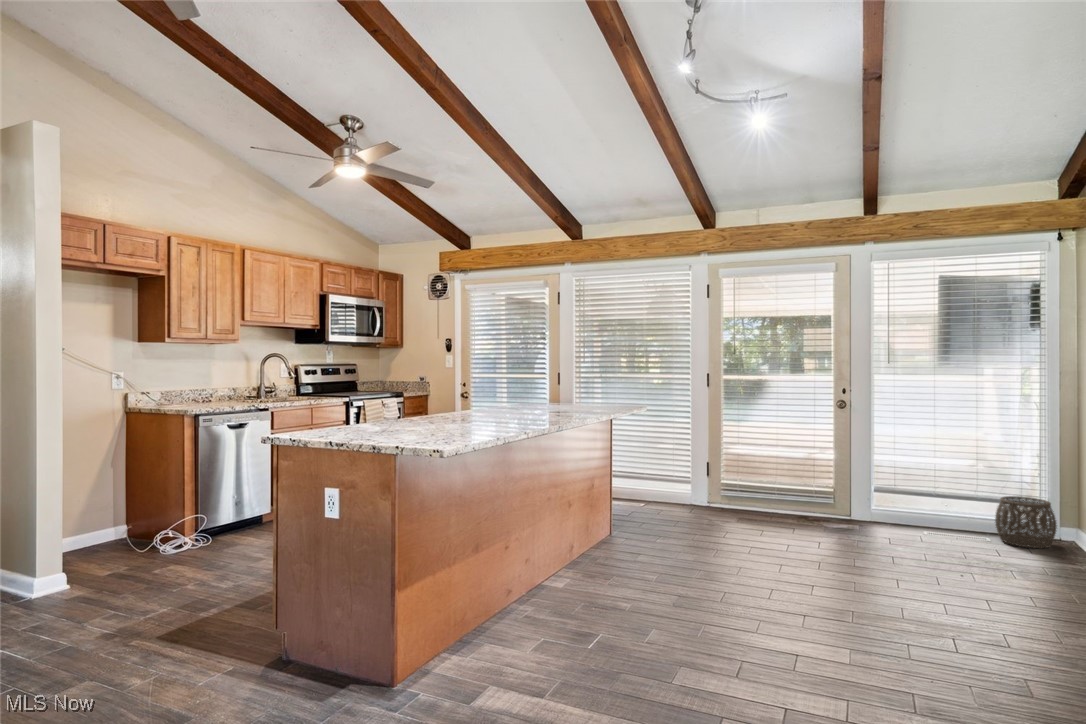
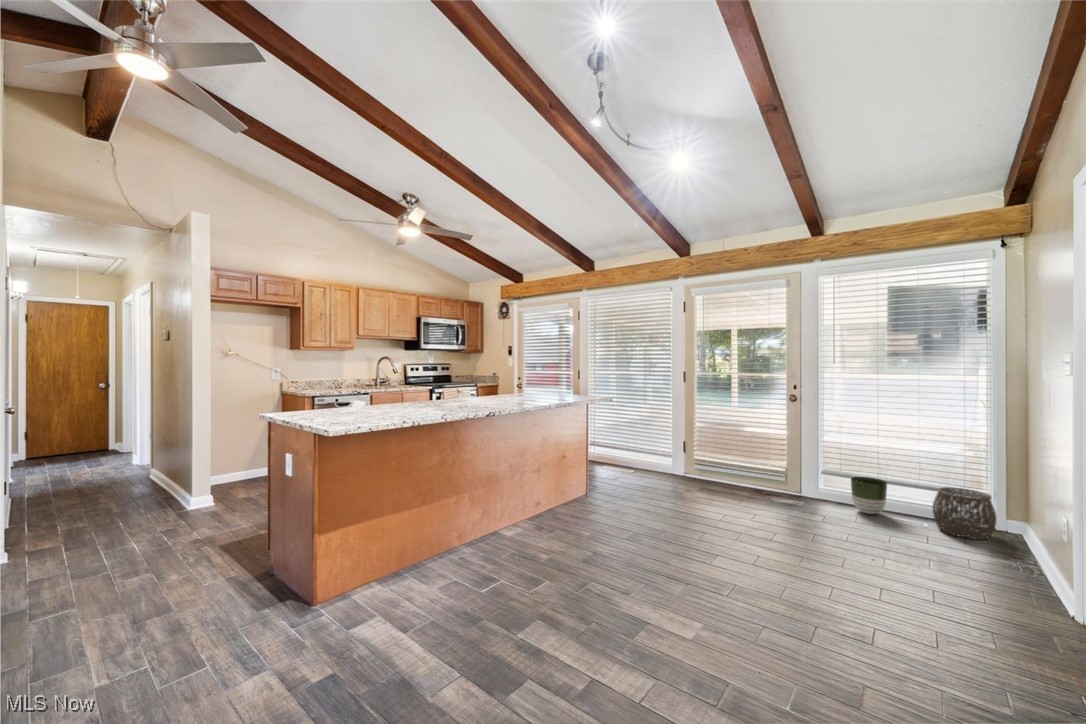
planter: none [909,491,947,532] -> present [851,477,887,514]

